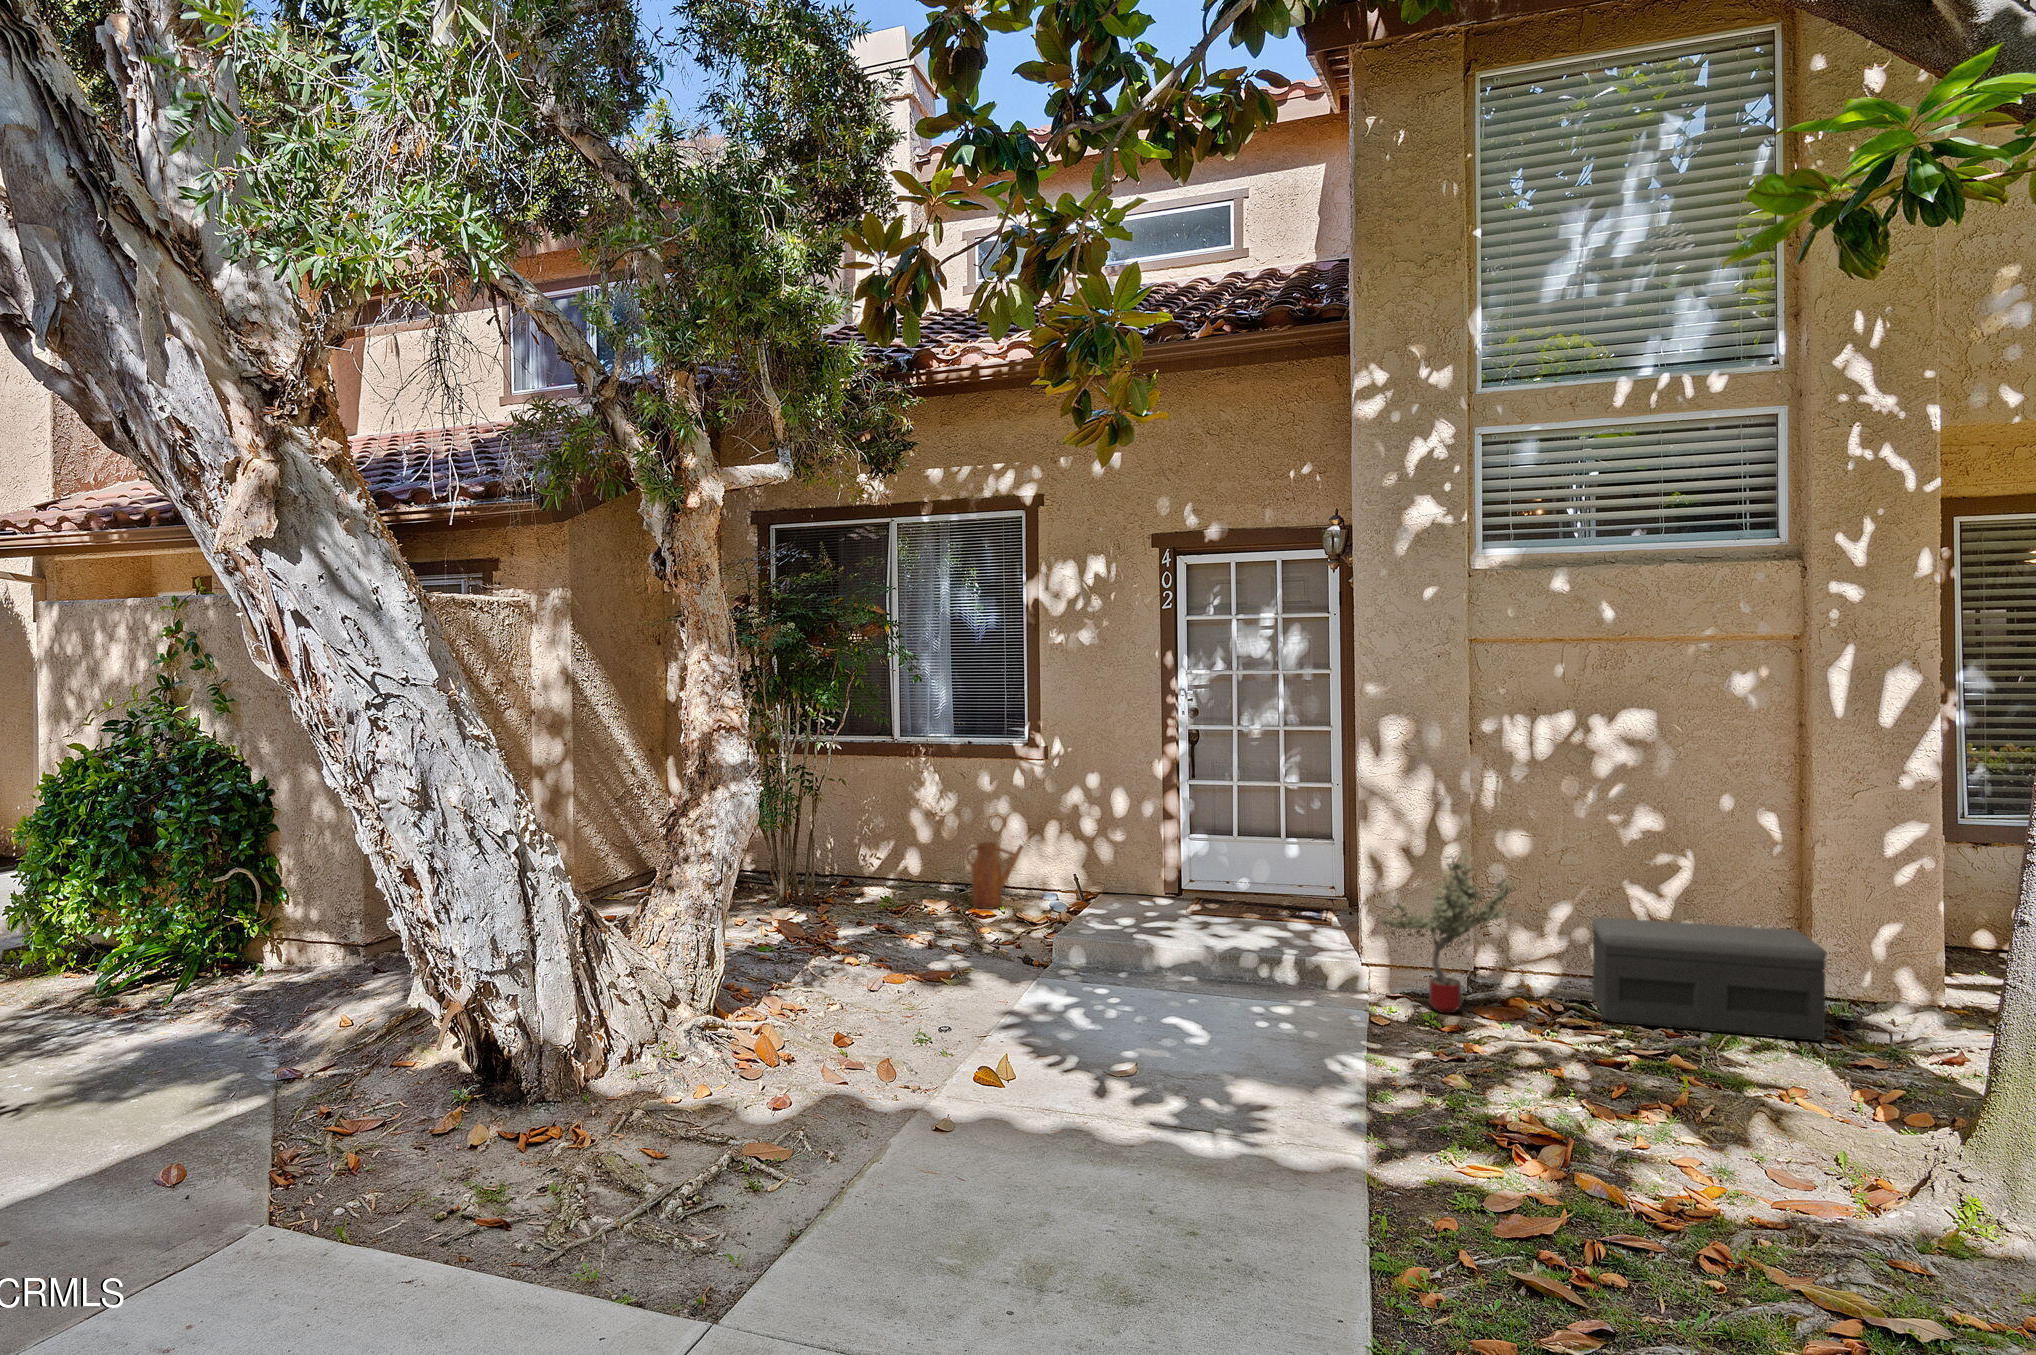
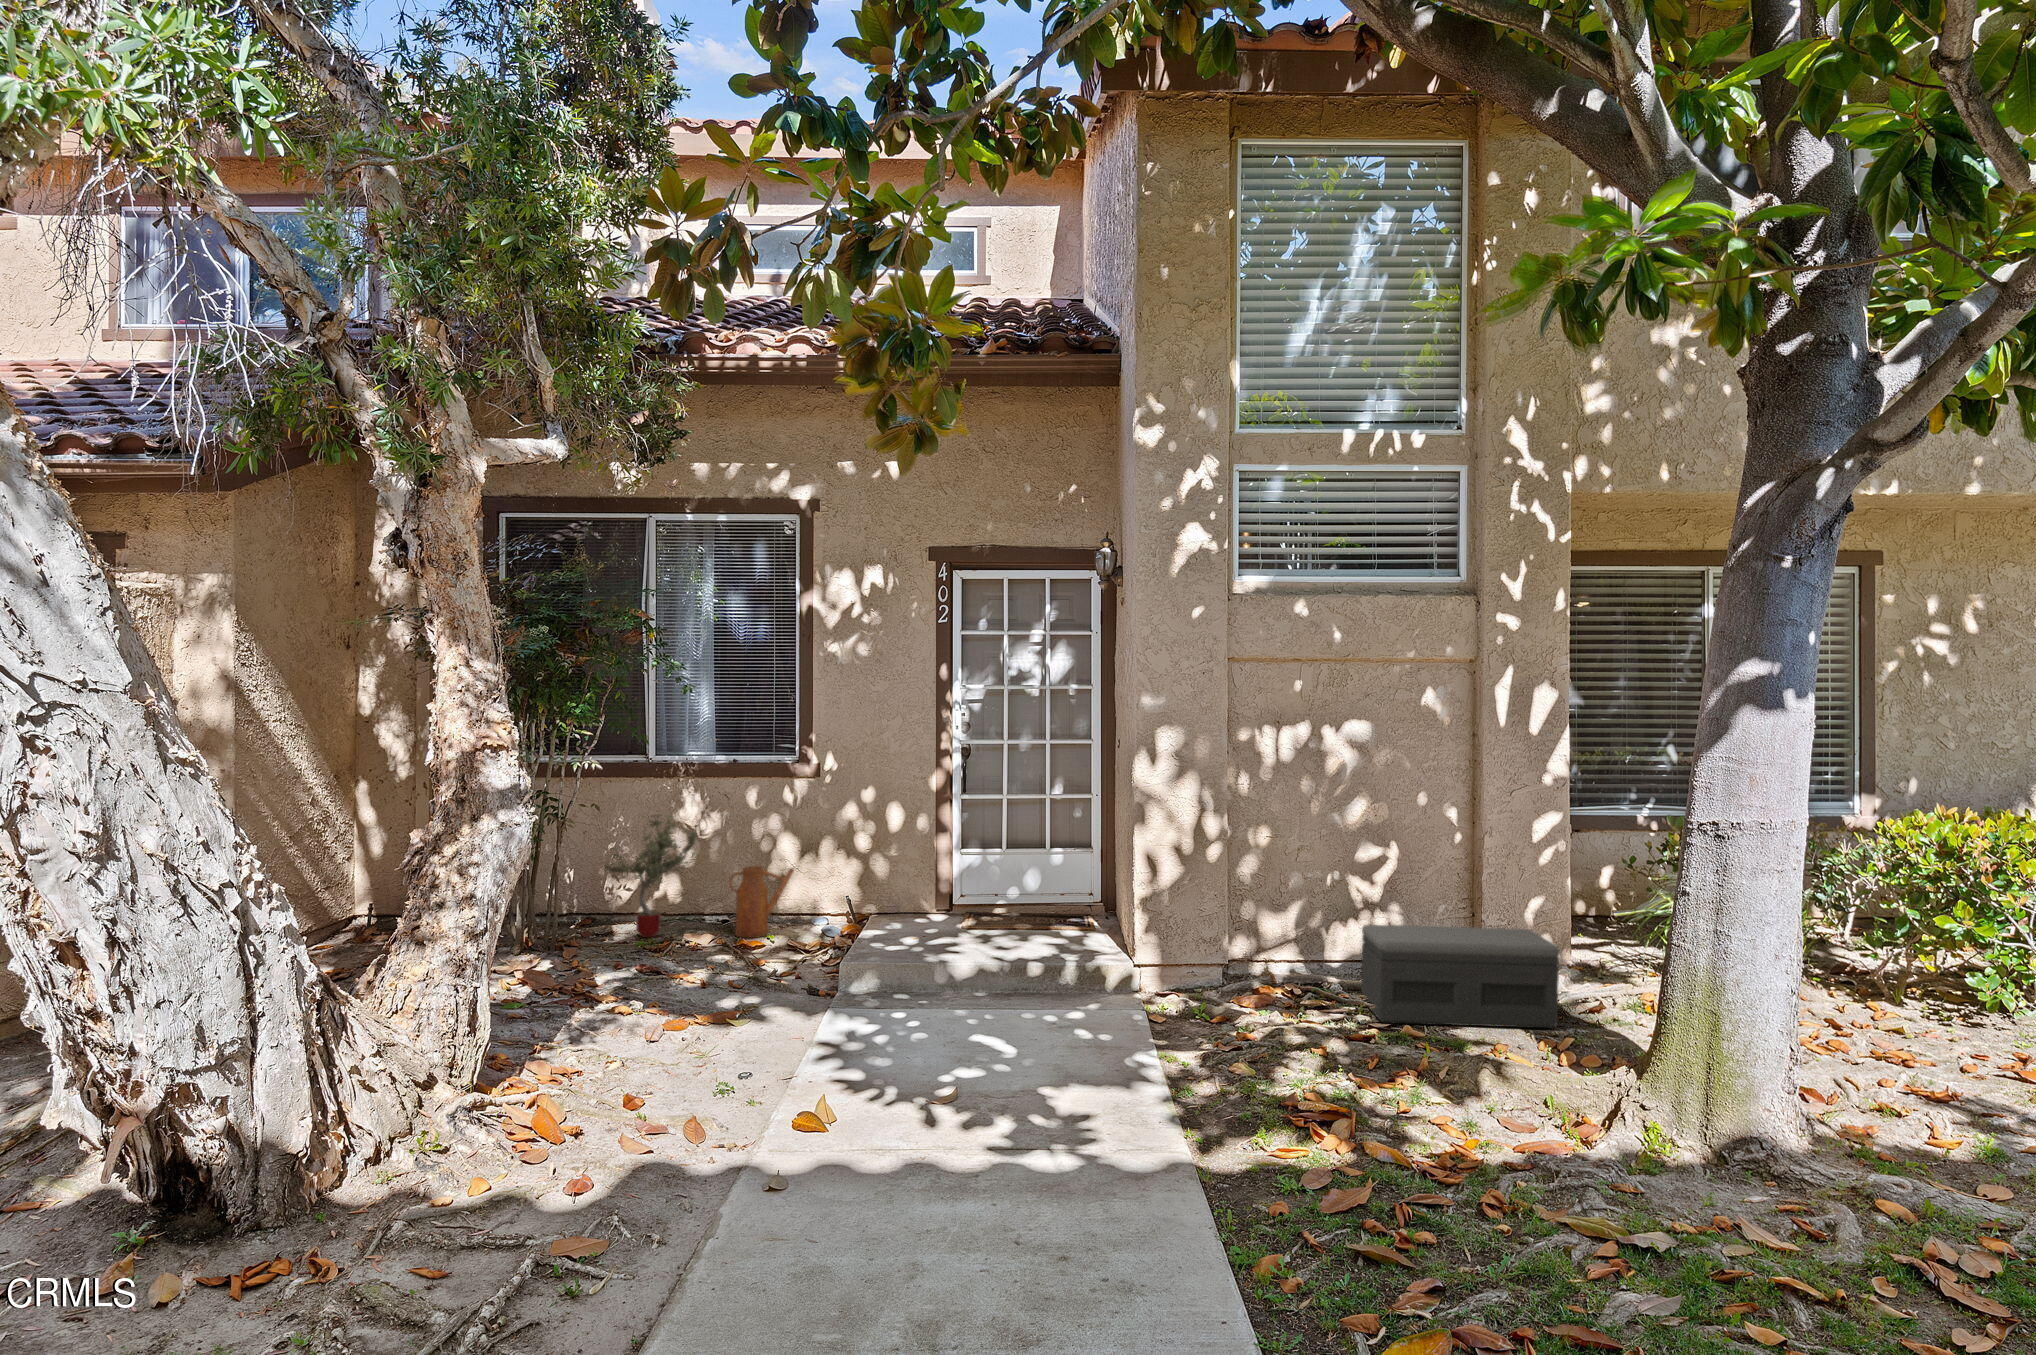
potted tree: present [1380,854,1514,1013] -> present [604,814,697,938]

